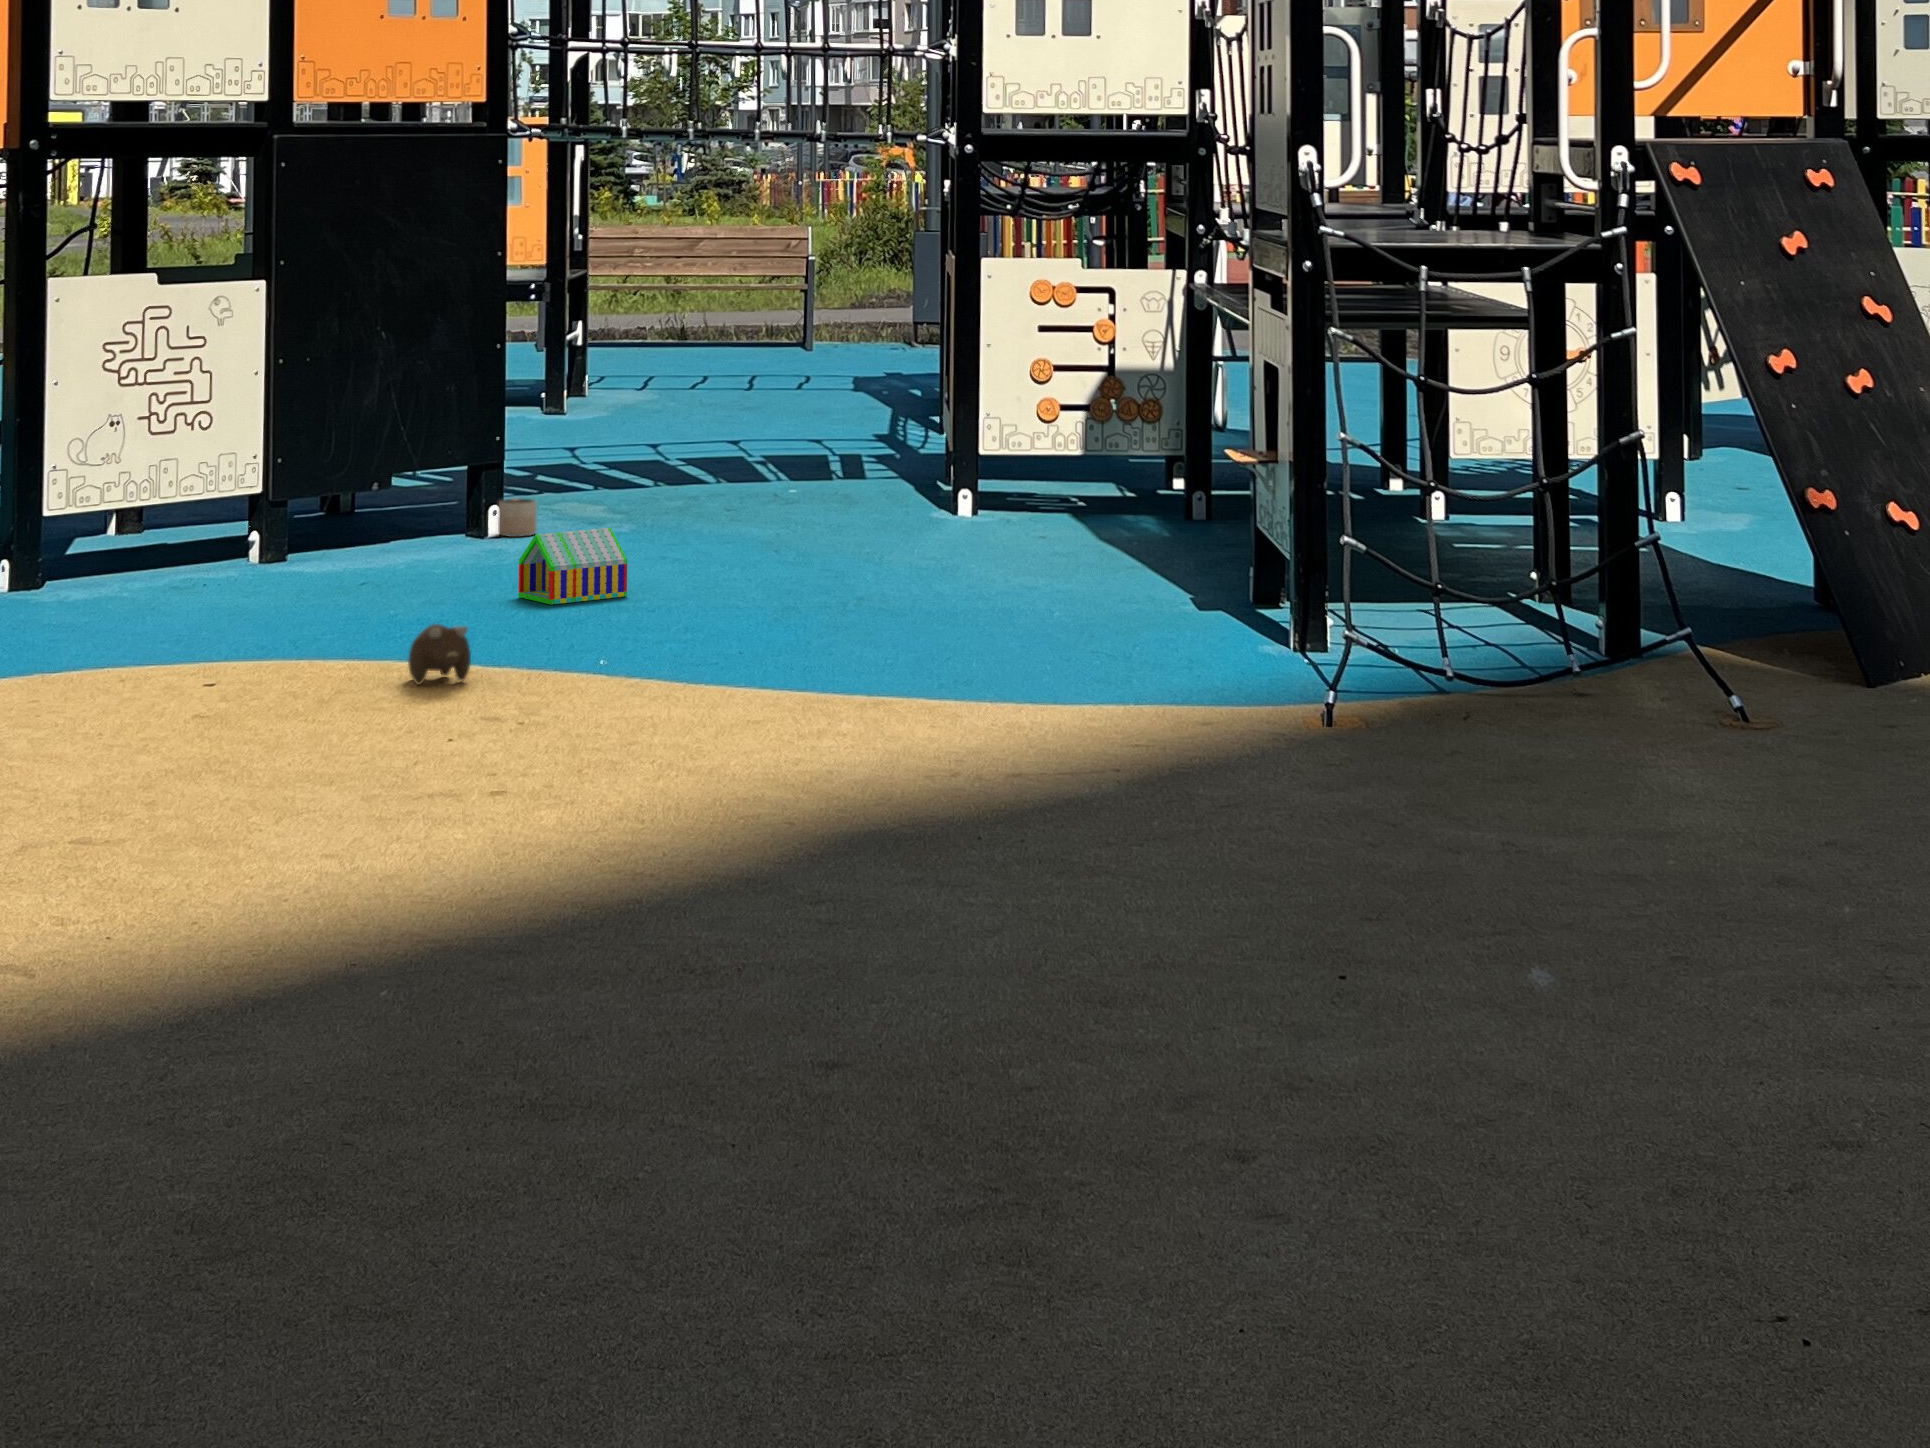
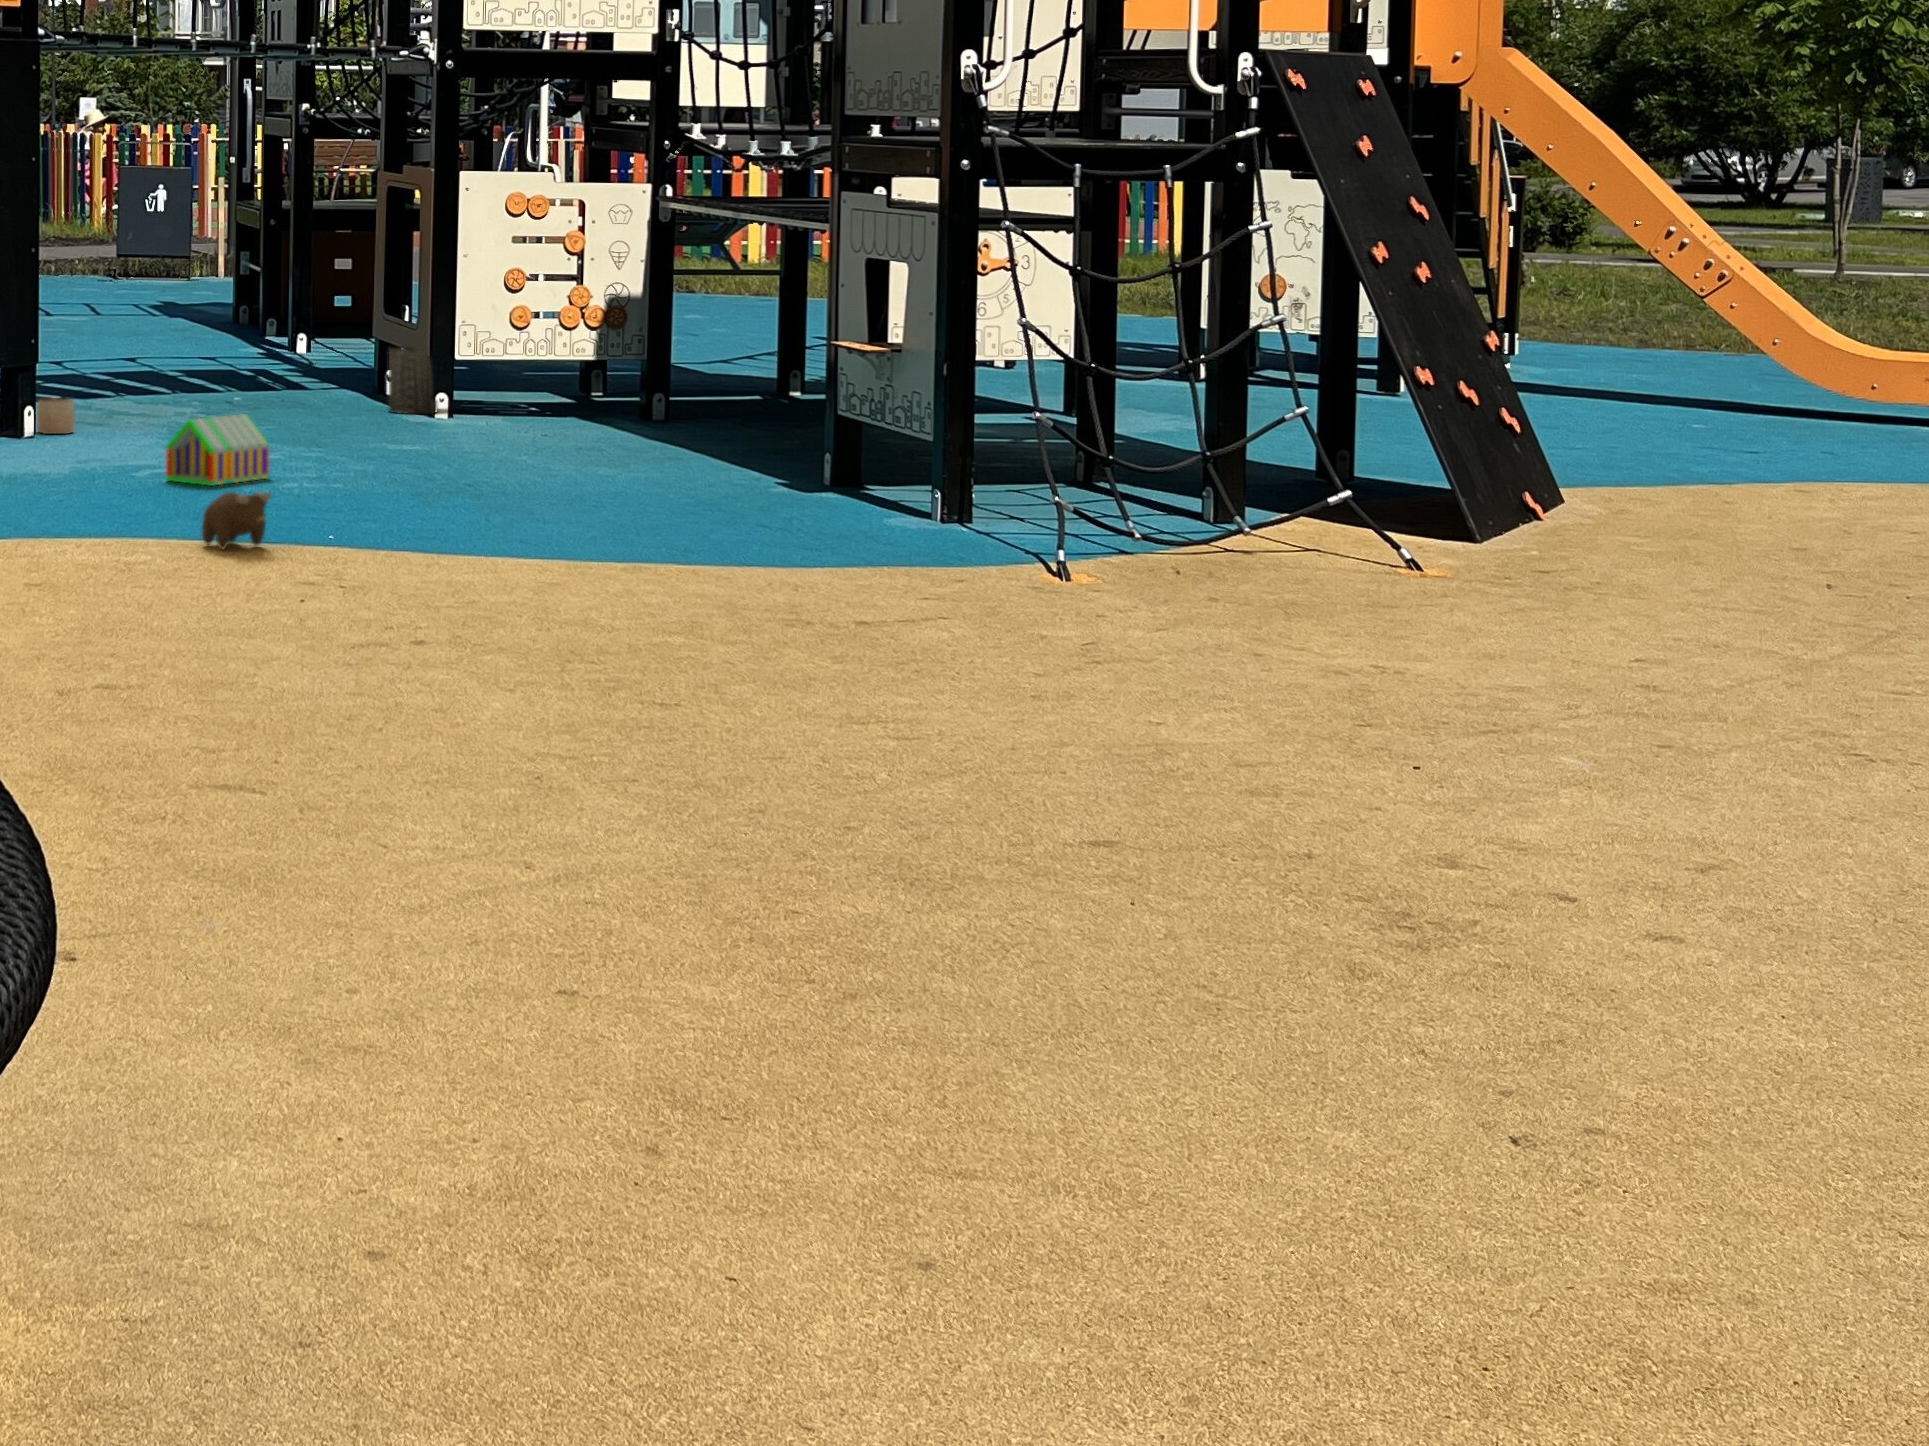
trash can: none [903,445,954,517] -> present [389,347,437,414]

